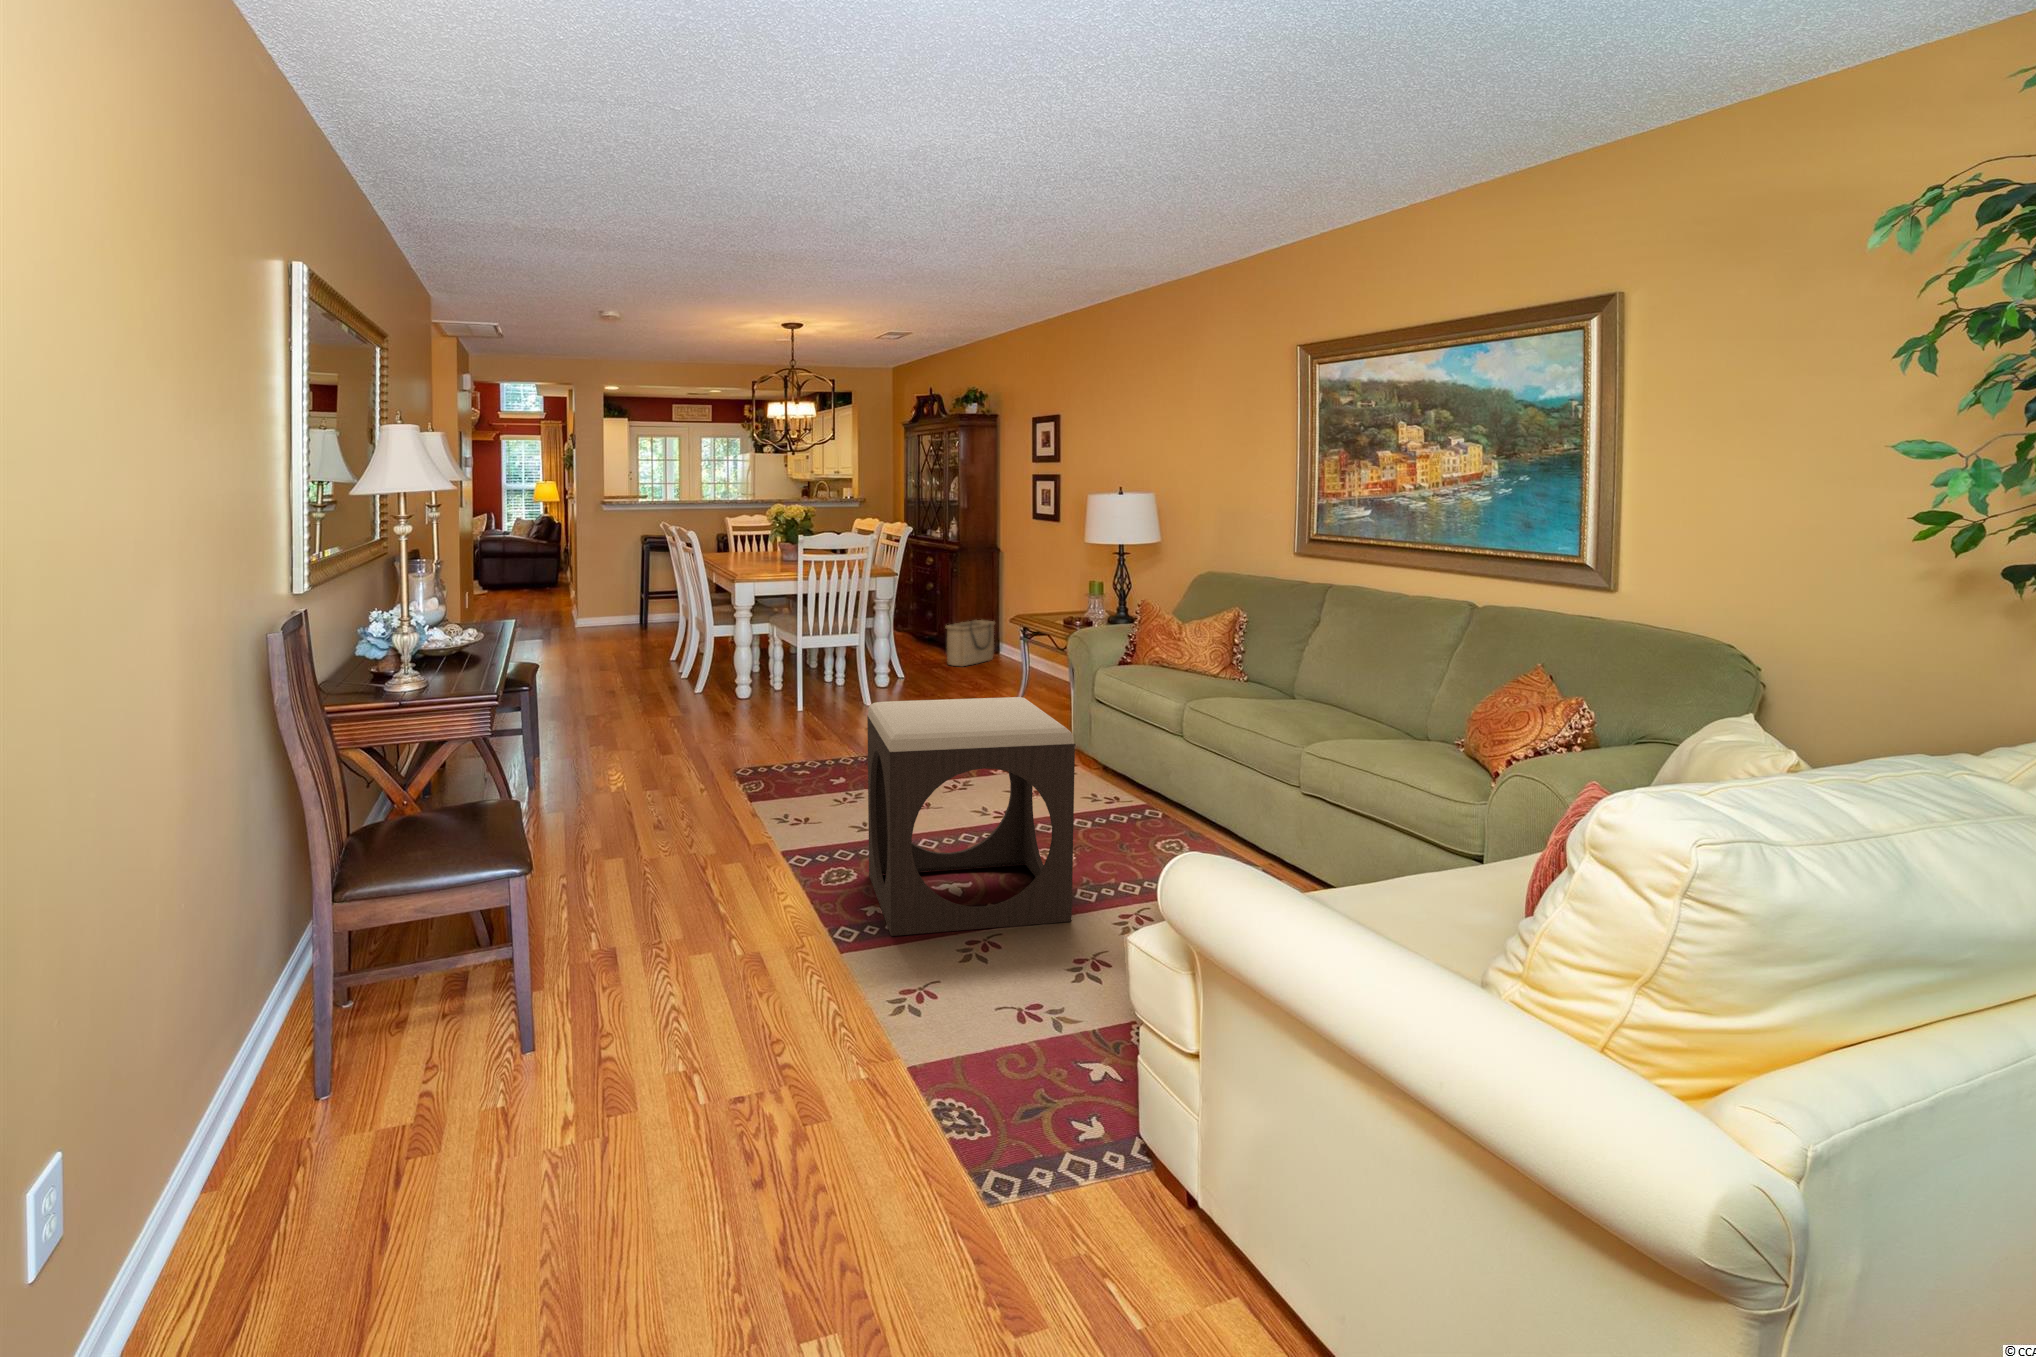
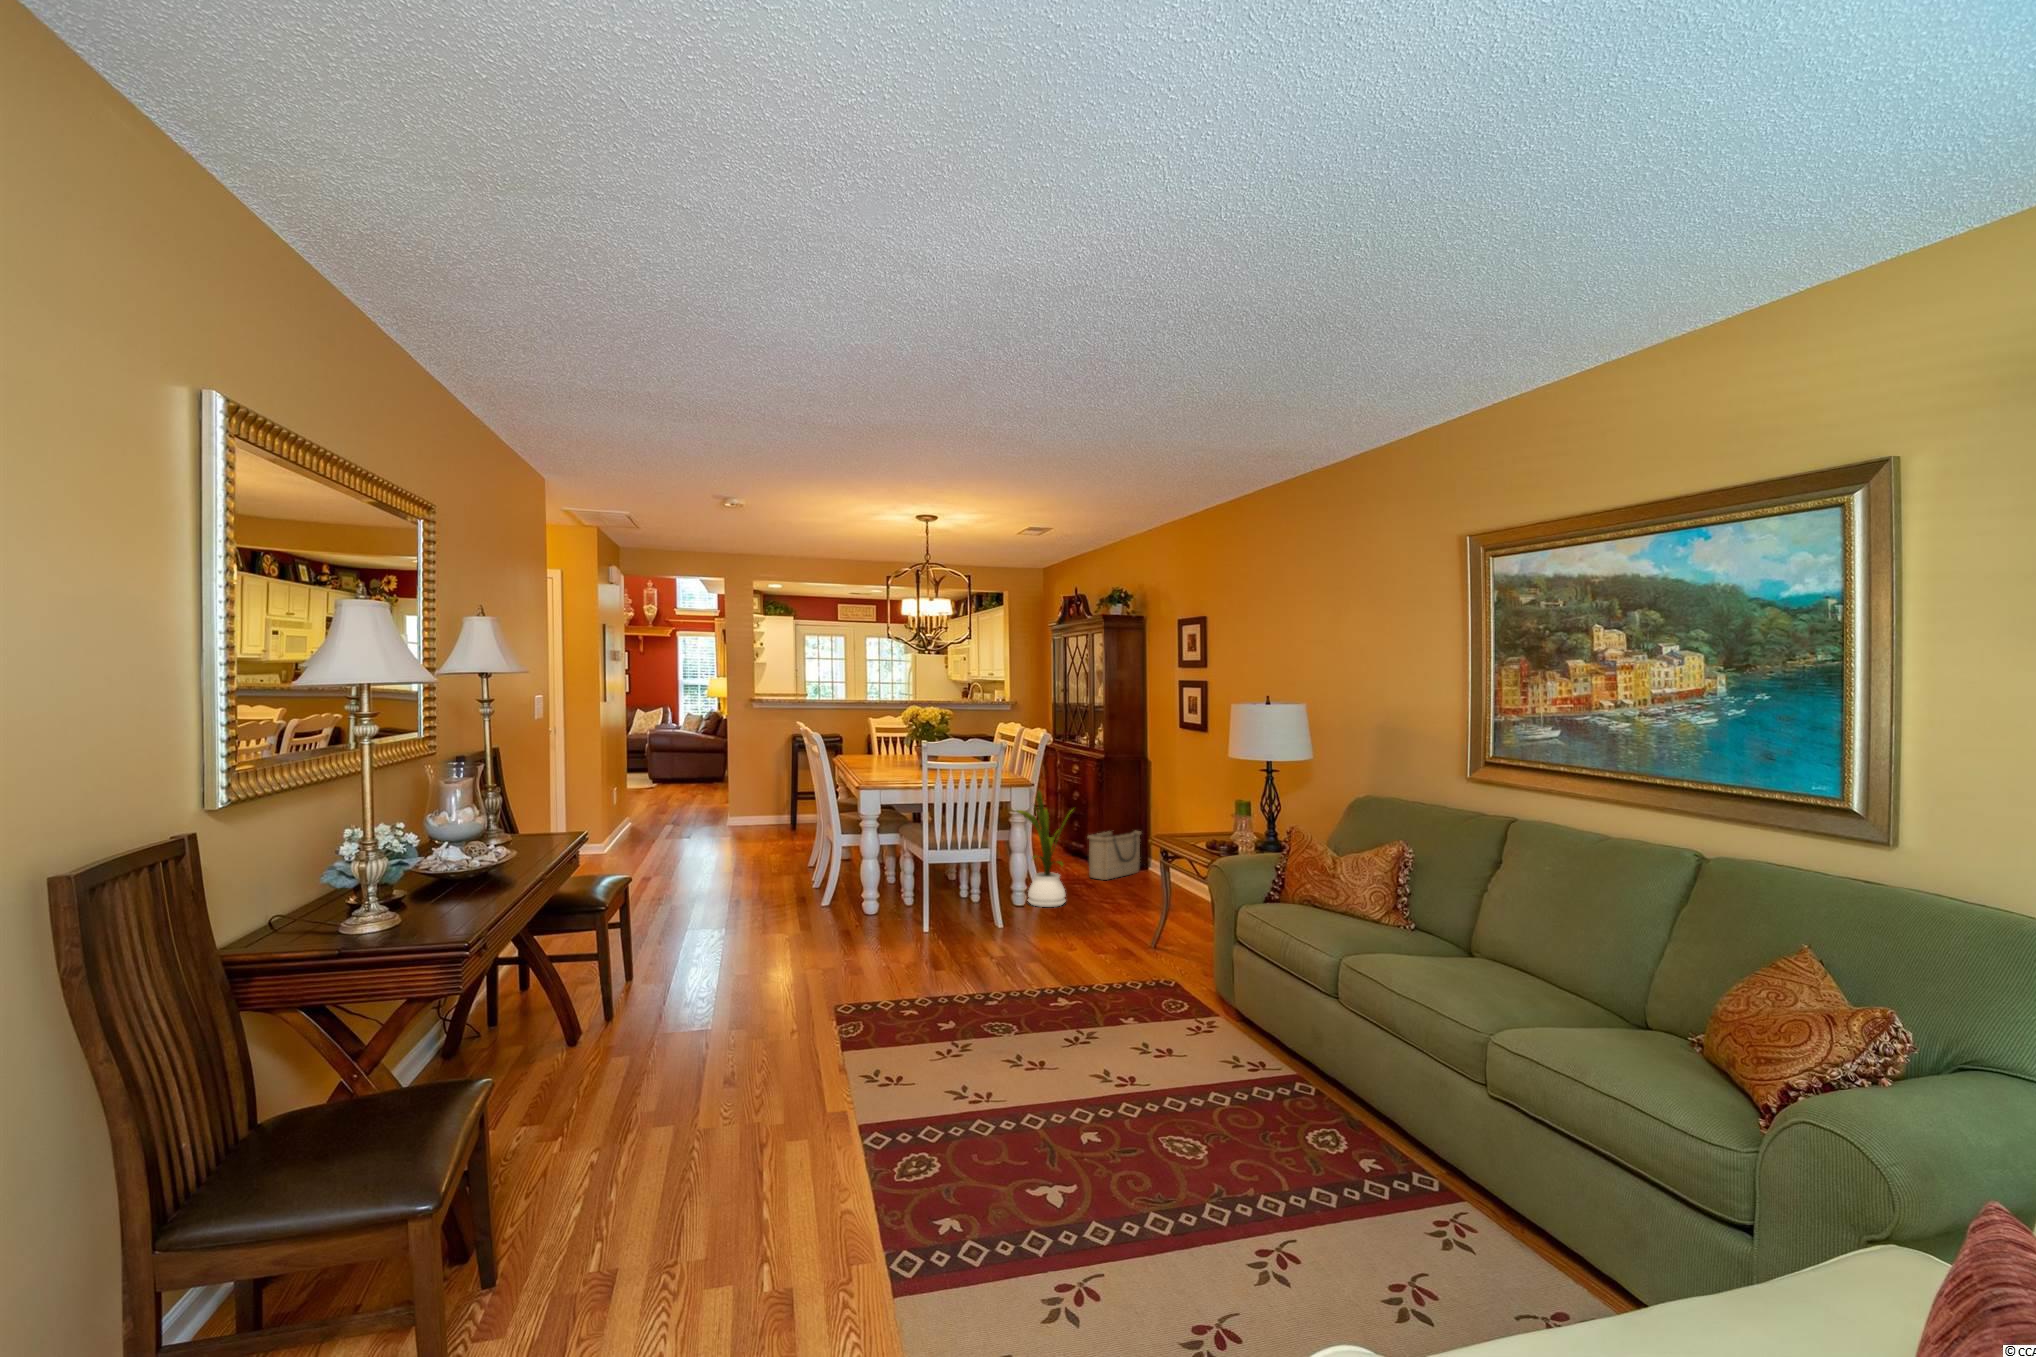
house plant: none [880,580,938,689] -> present [1017,791,1070,907]
footstool: present [867,697,1075,936] -> none [953,955,1194,1269]

